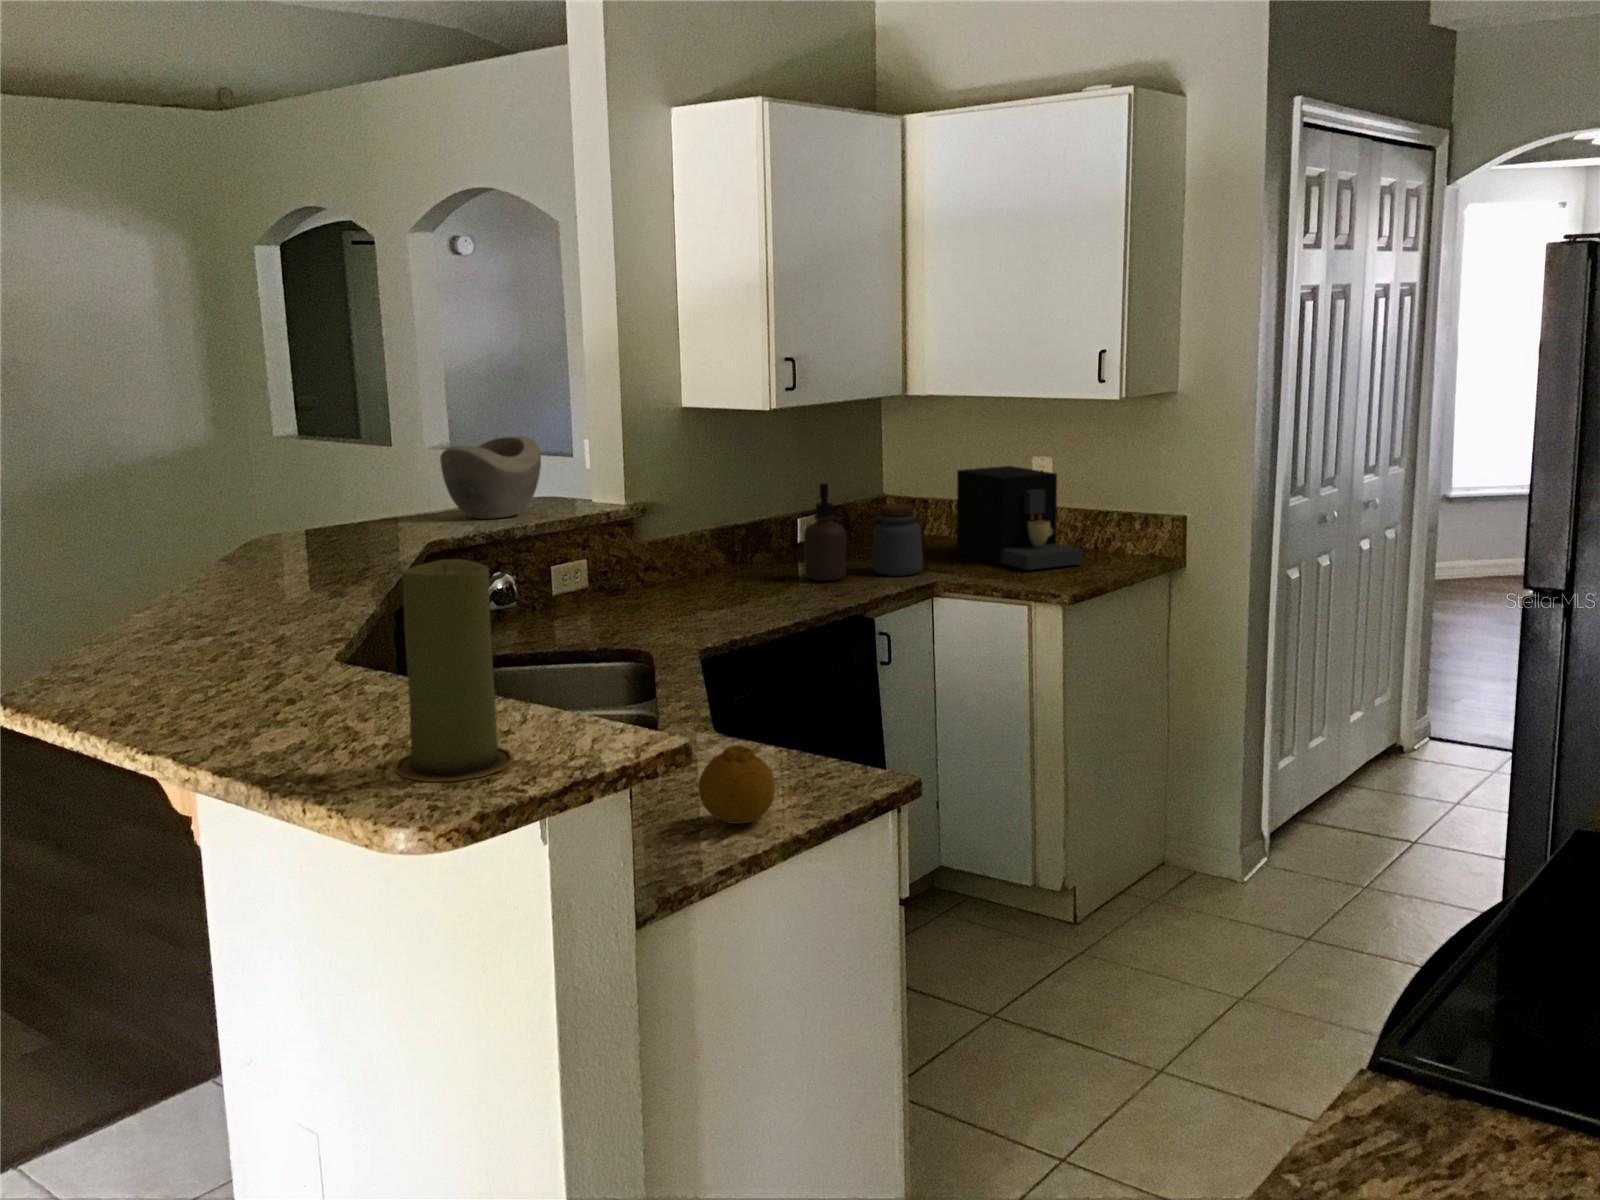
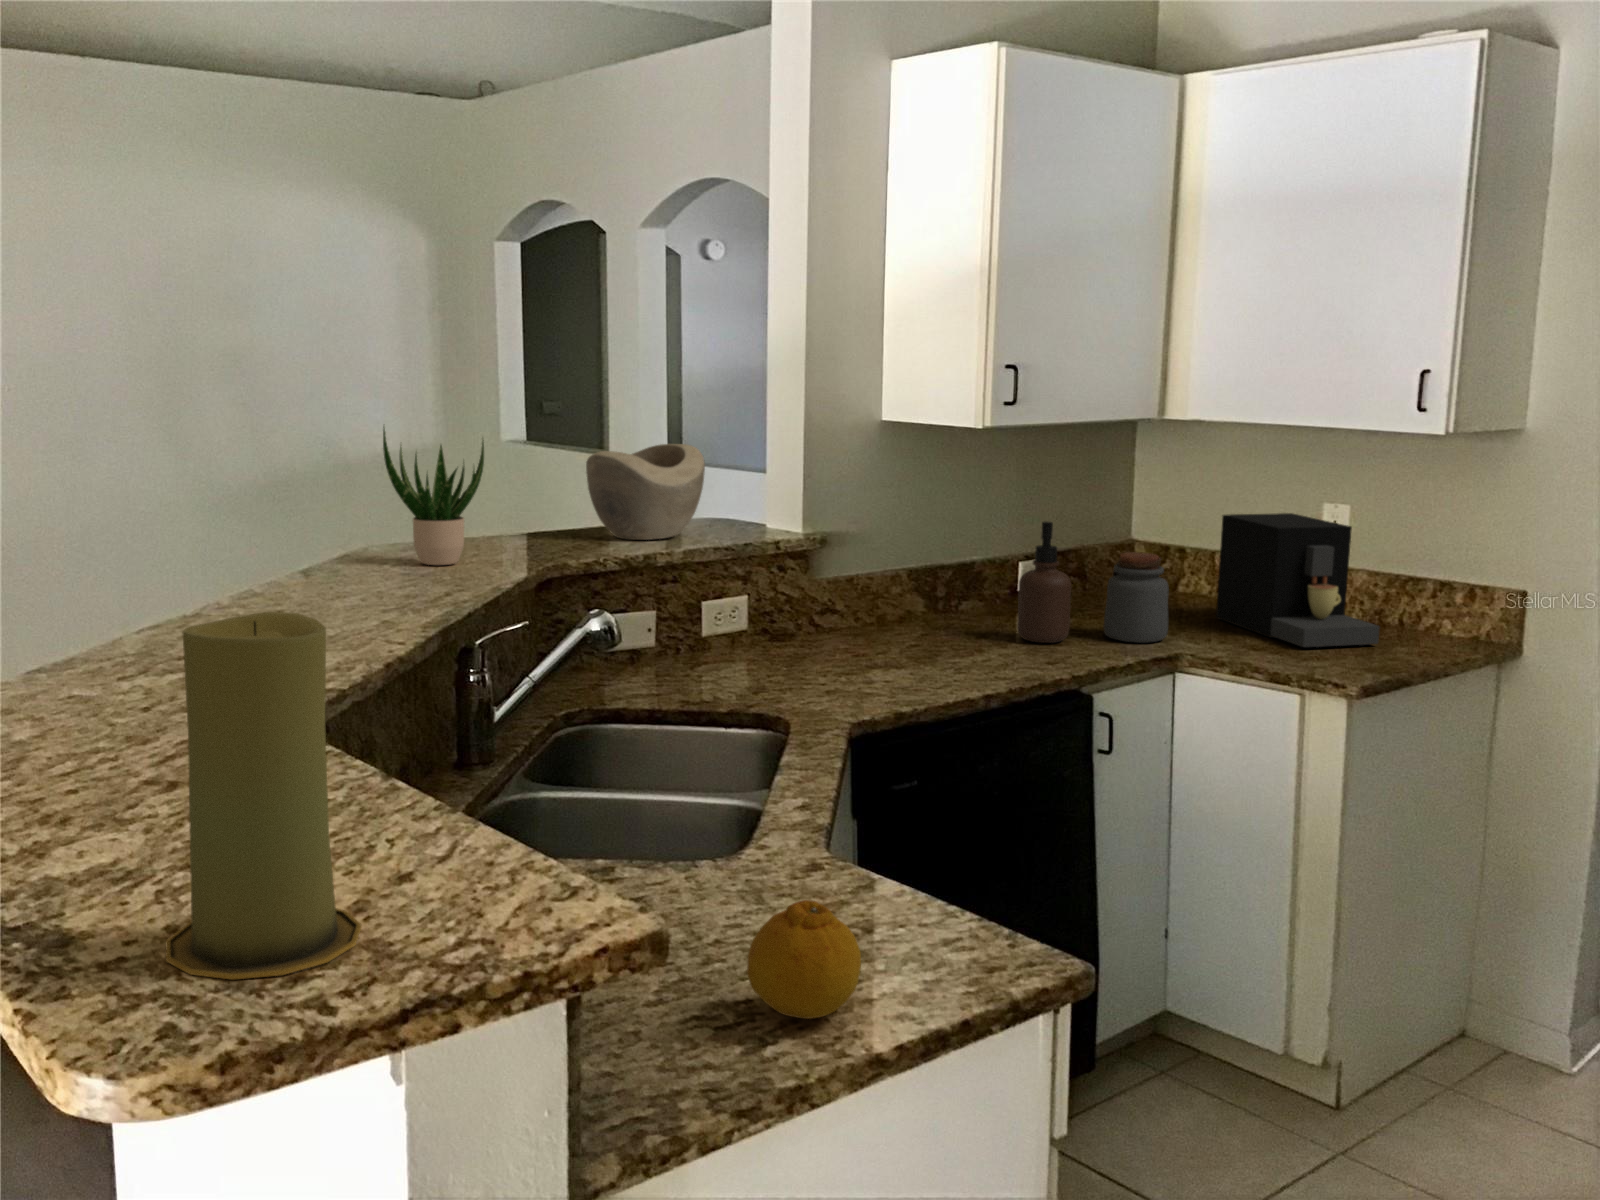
potted plant: none [288,434,371,548] -> present [383,427,484,565]

